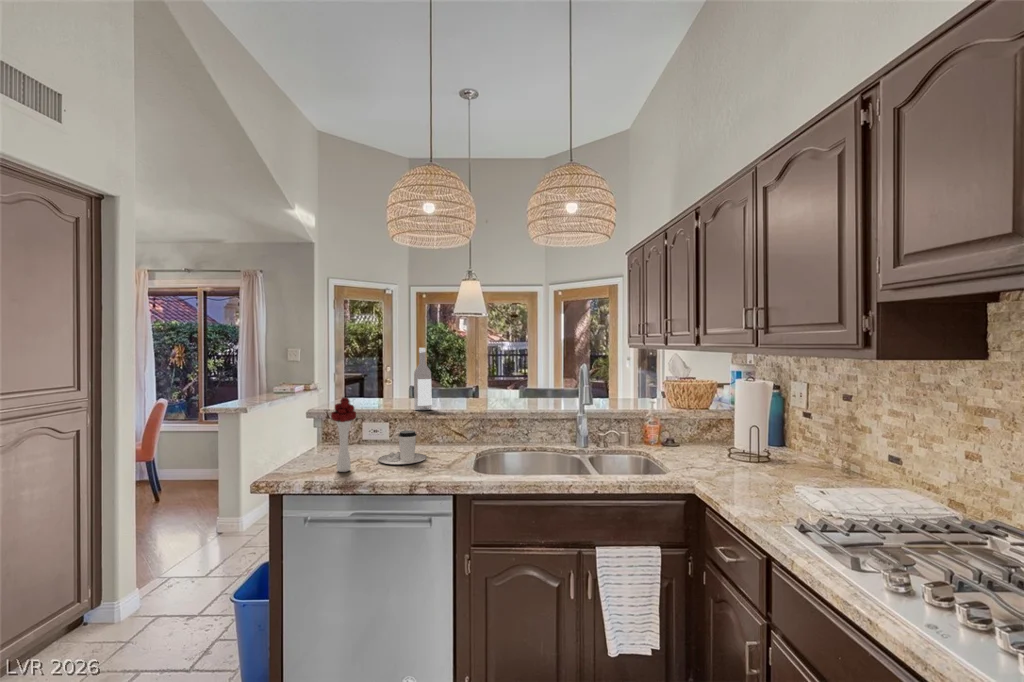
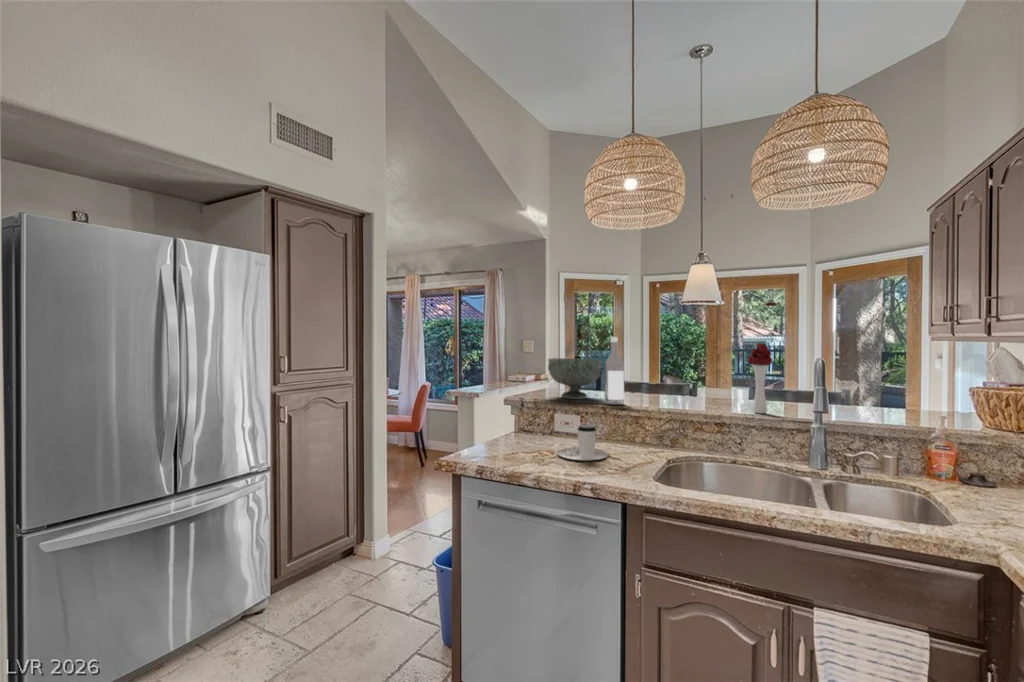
decorative bowl: none [352,368,405,408] -> present [548,358,602,399]
flower bouquet: present [331,397,356,472] -> present [748,343,772,414]

